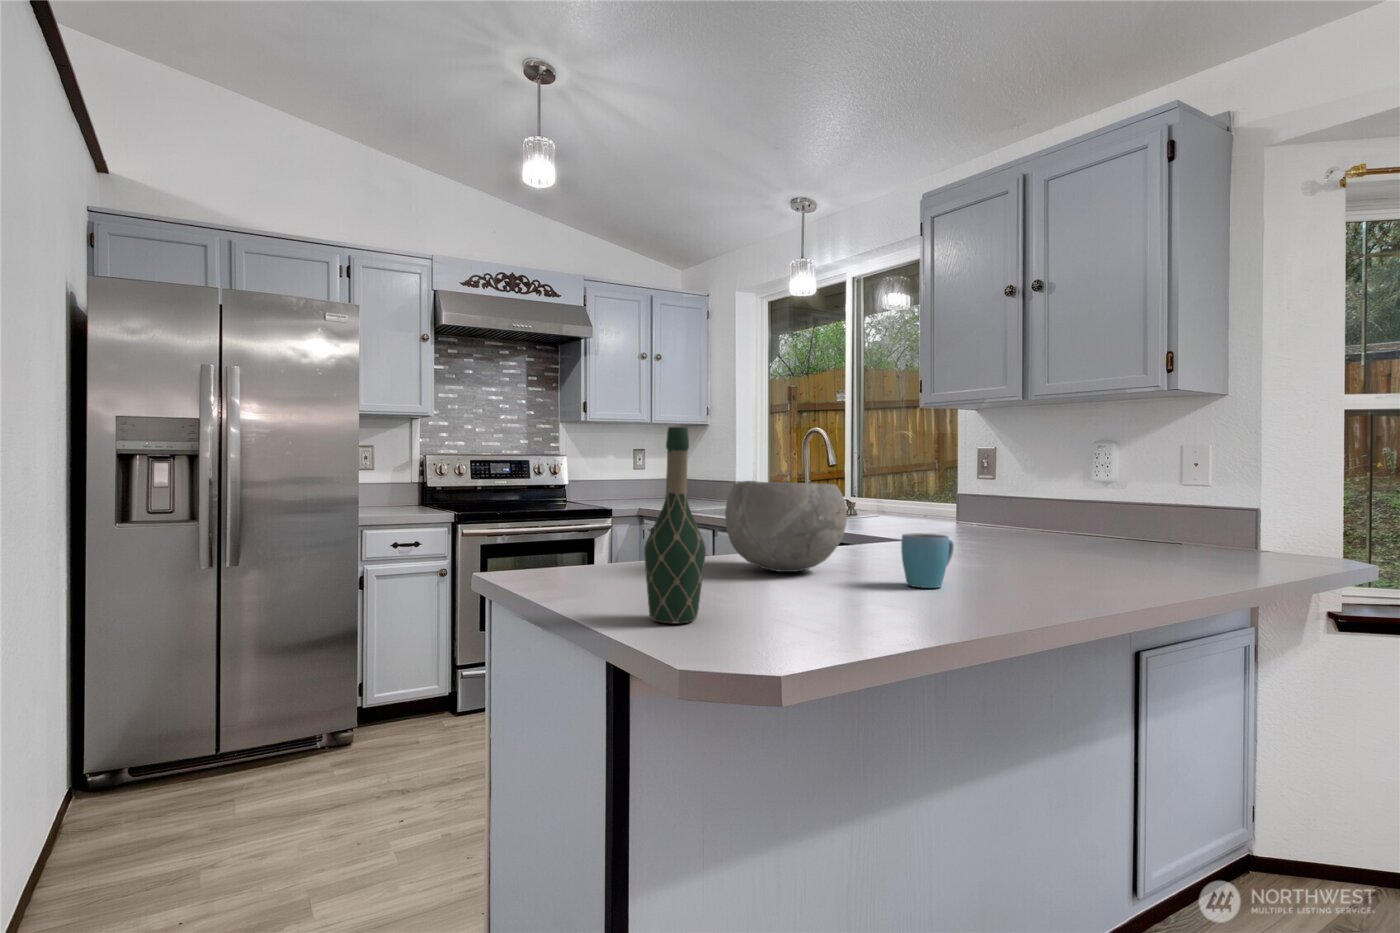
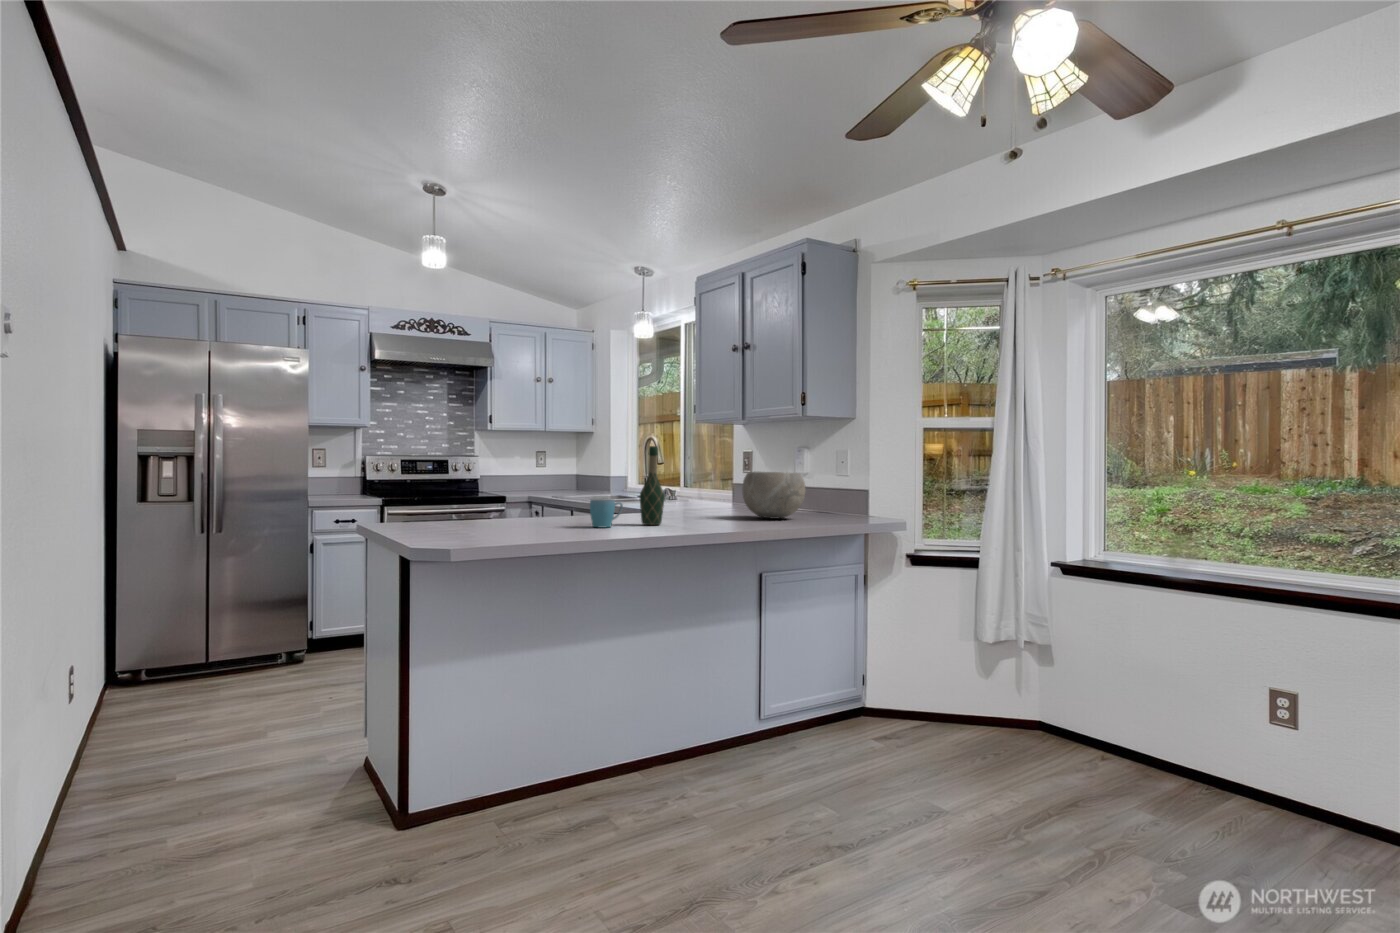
wine bottle: present [644,427,706,623] -> present [640,446,665,525]
bowl: present [725,481,847,572] -> present [742,472,806,519]

